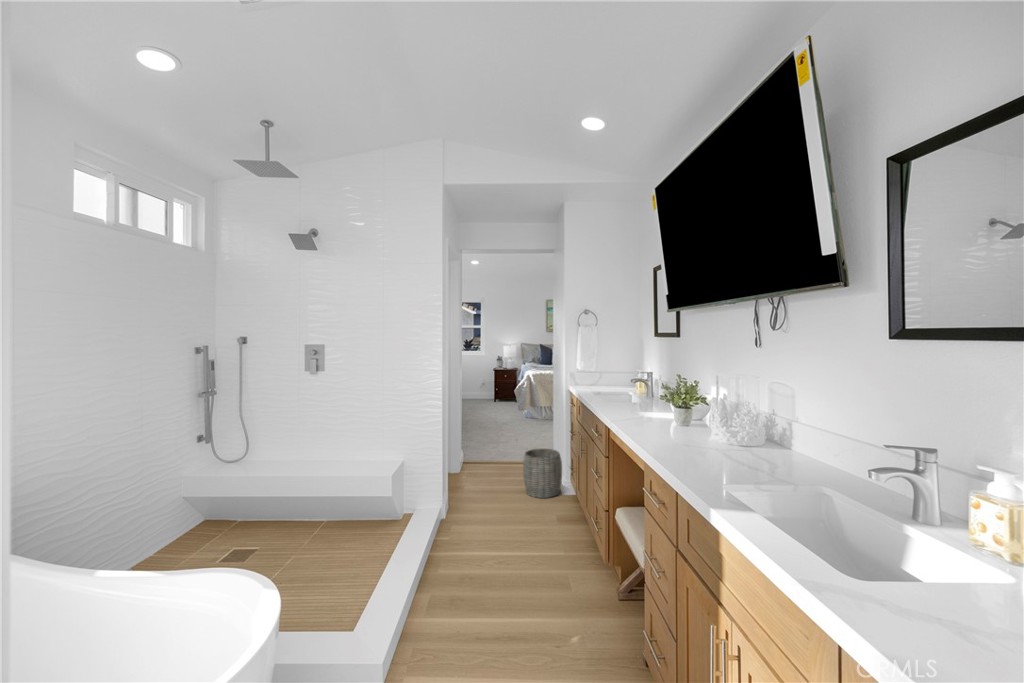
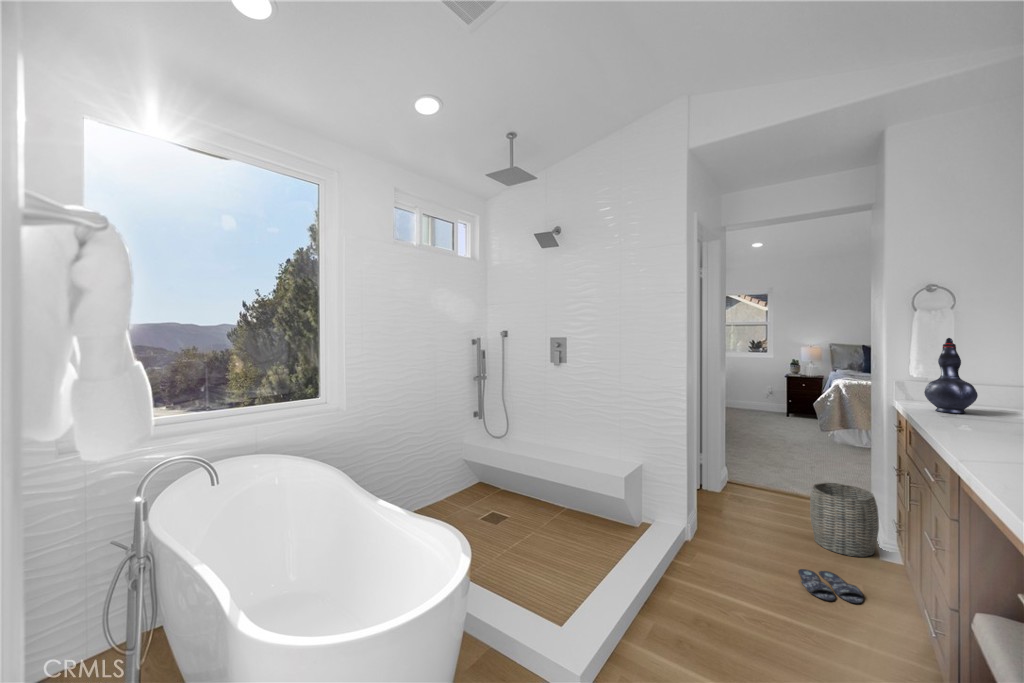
decorative vase: none [586,345,610,392] -> present [924,338,978,413]
slippers: none [520,512,558,531] -> present [798,569,863,604]

